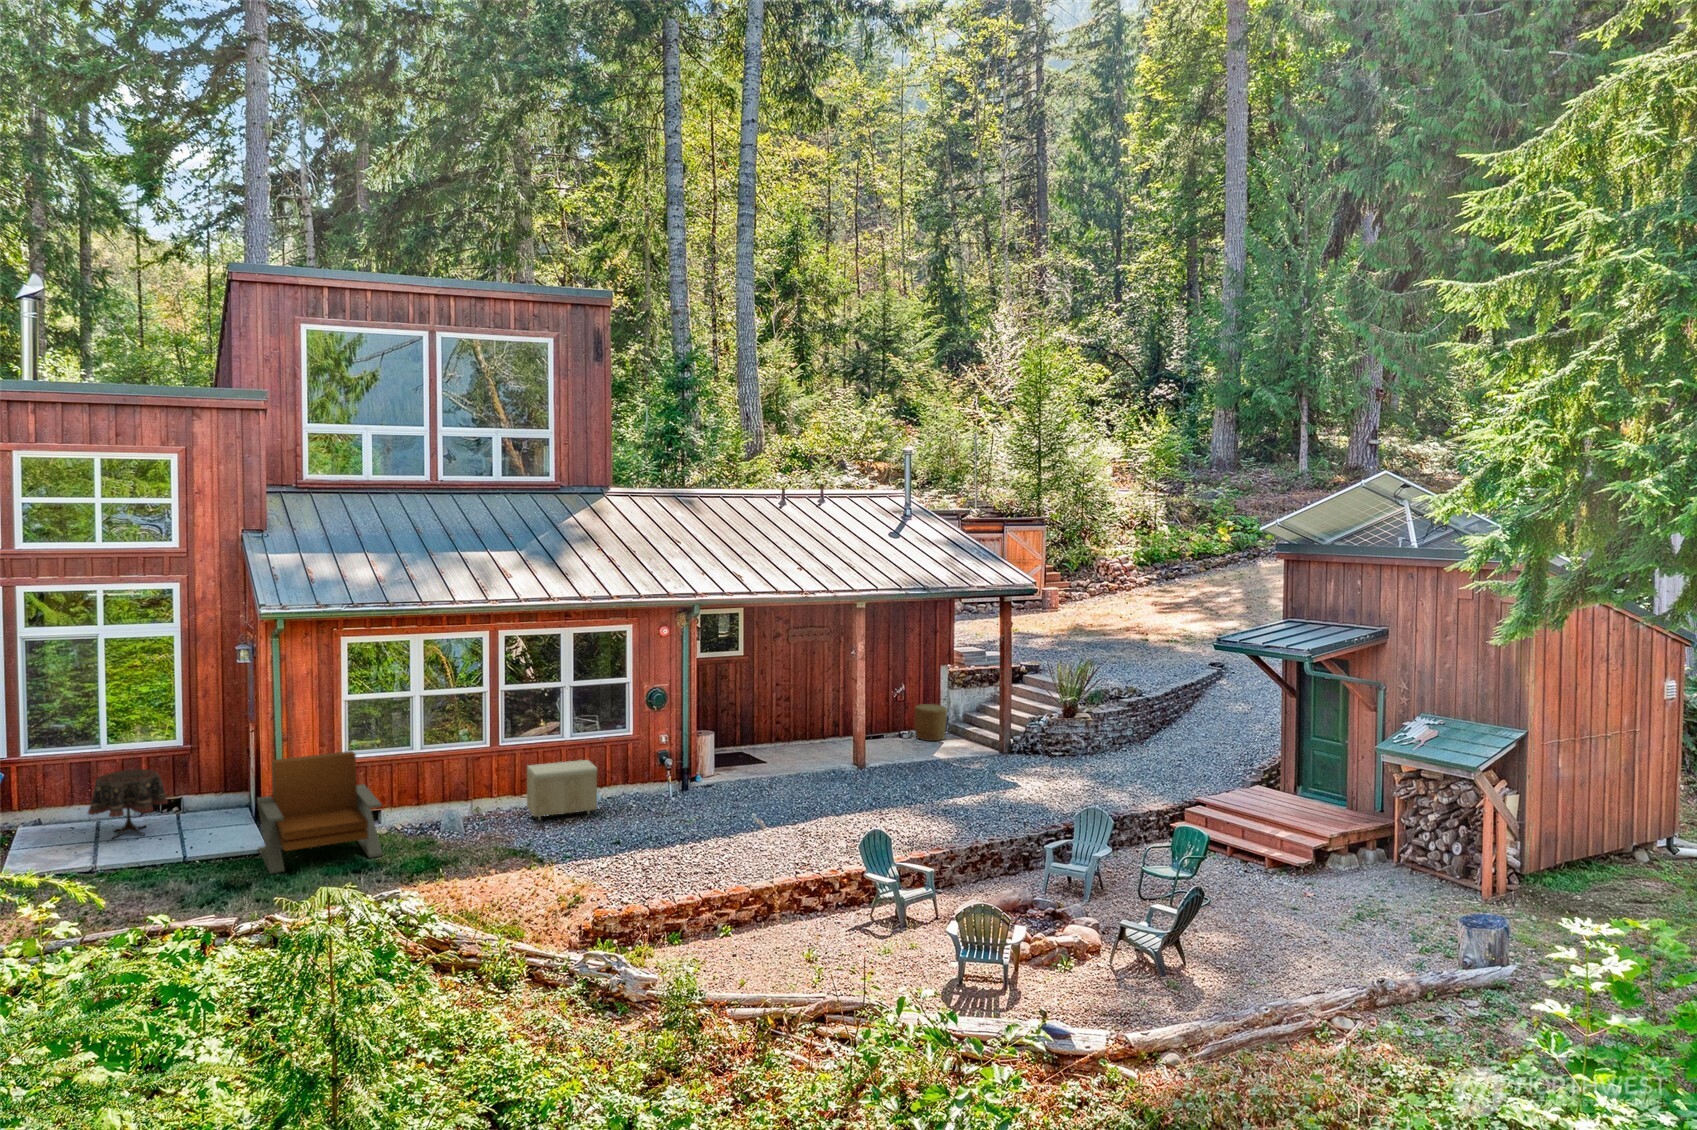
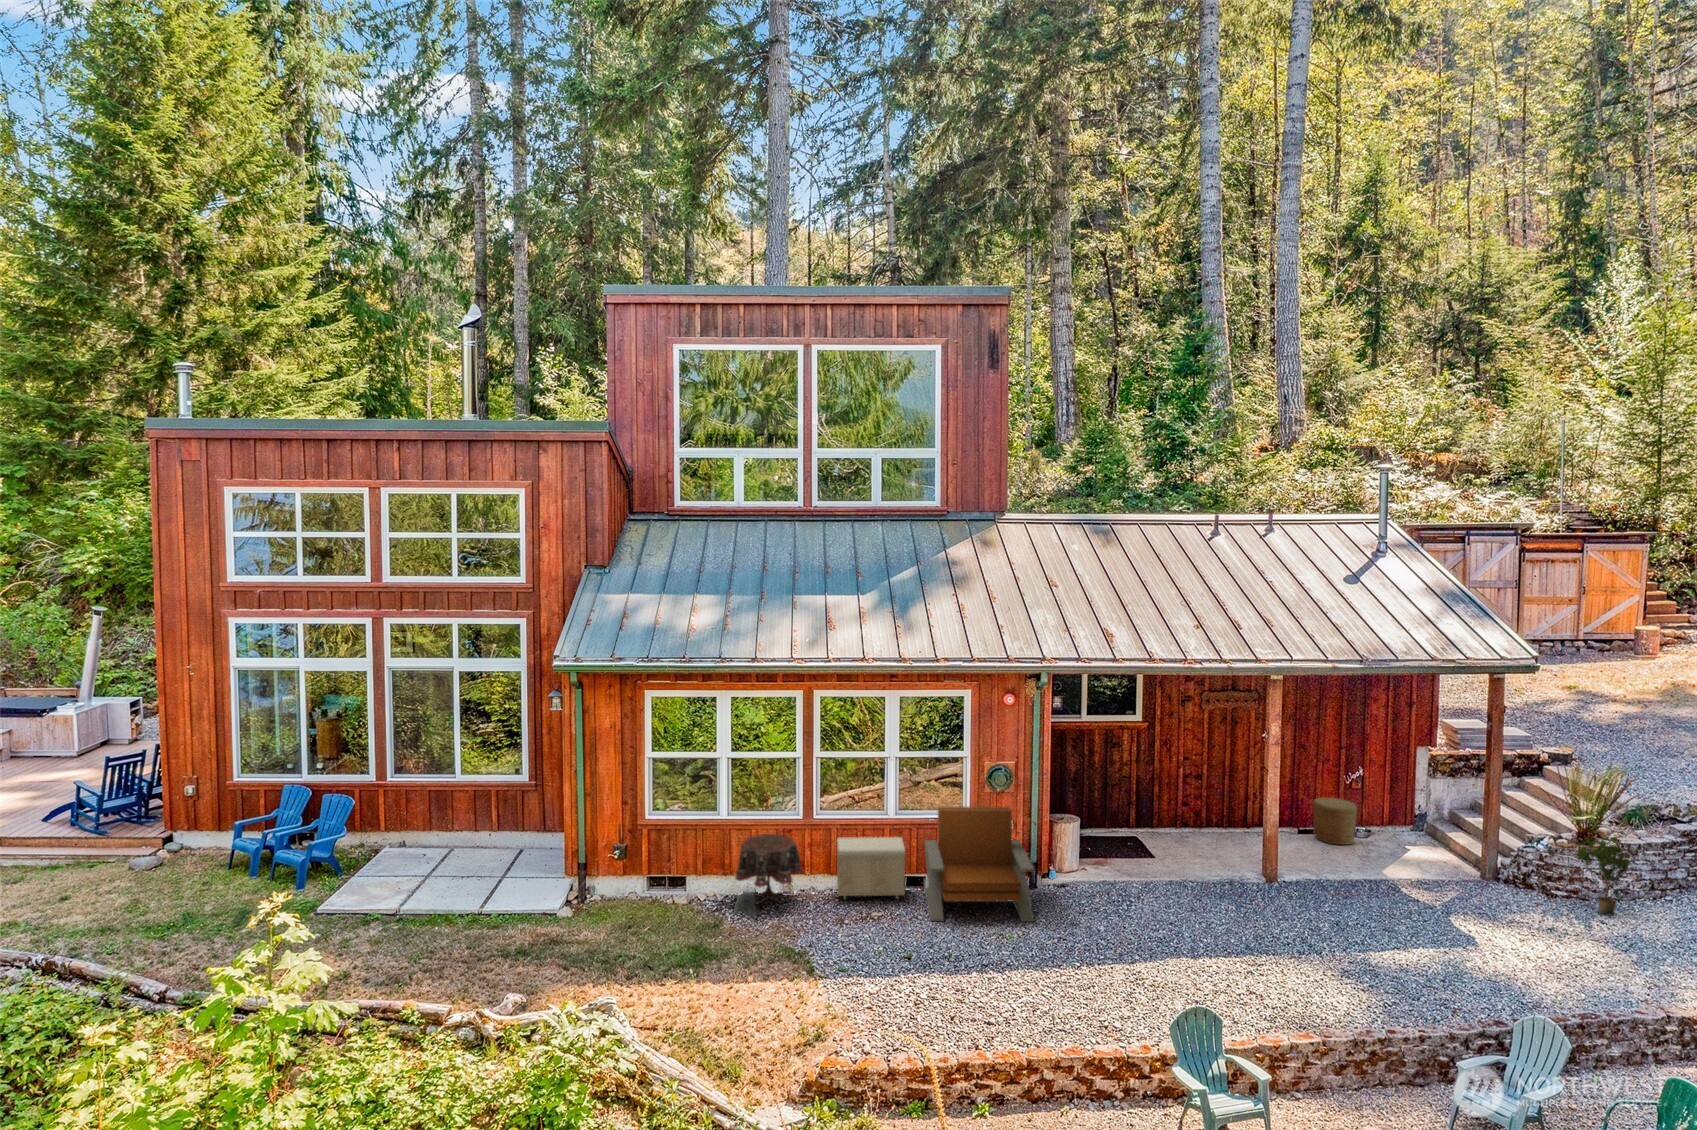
potted plant: none [1096,708,1129,765] -> present [1576,836,1631,915]
lounge chair: present [257,751,382,873] -> present [924,806,1034,922]
side table: present [88,769,167,839] -> present [735,834,803,905]

